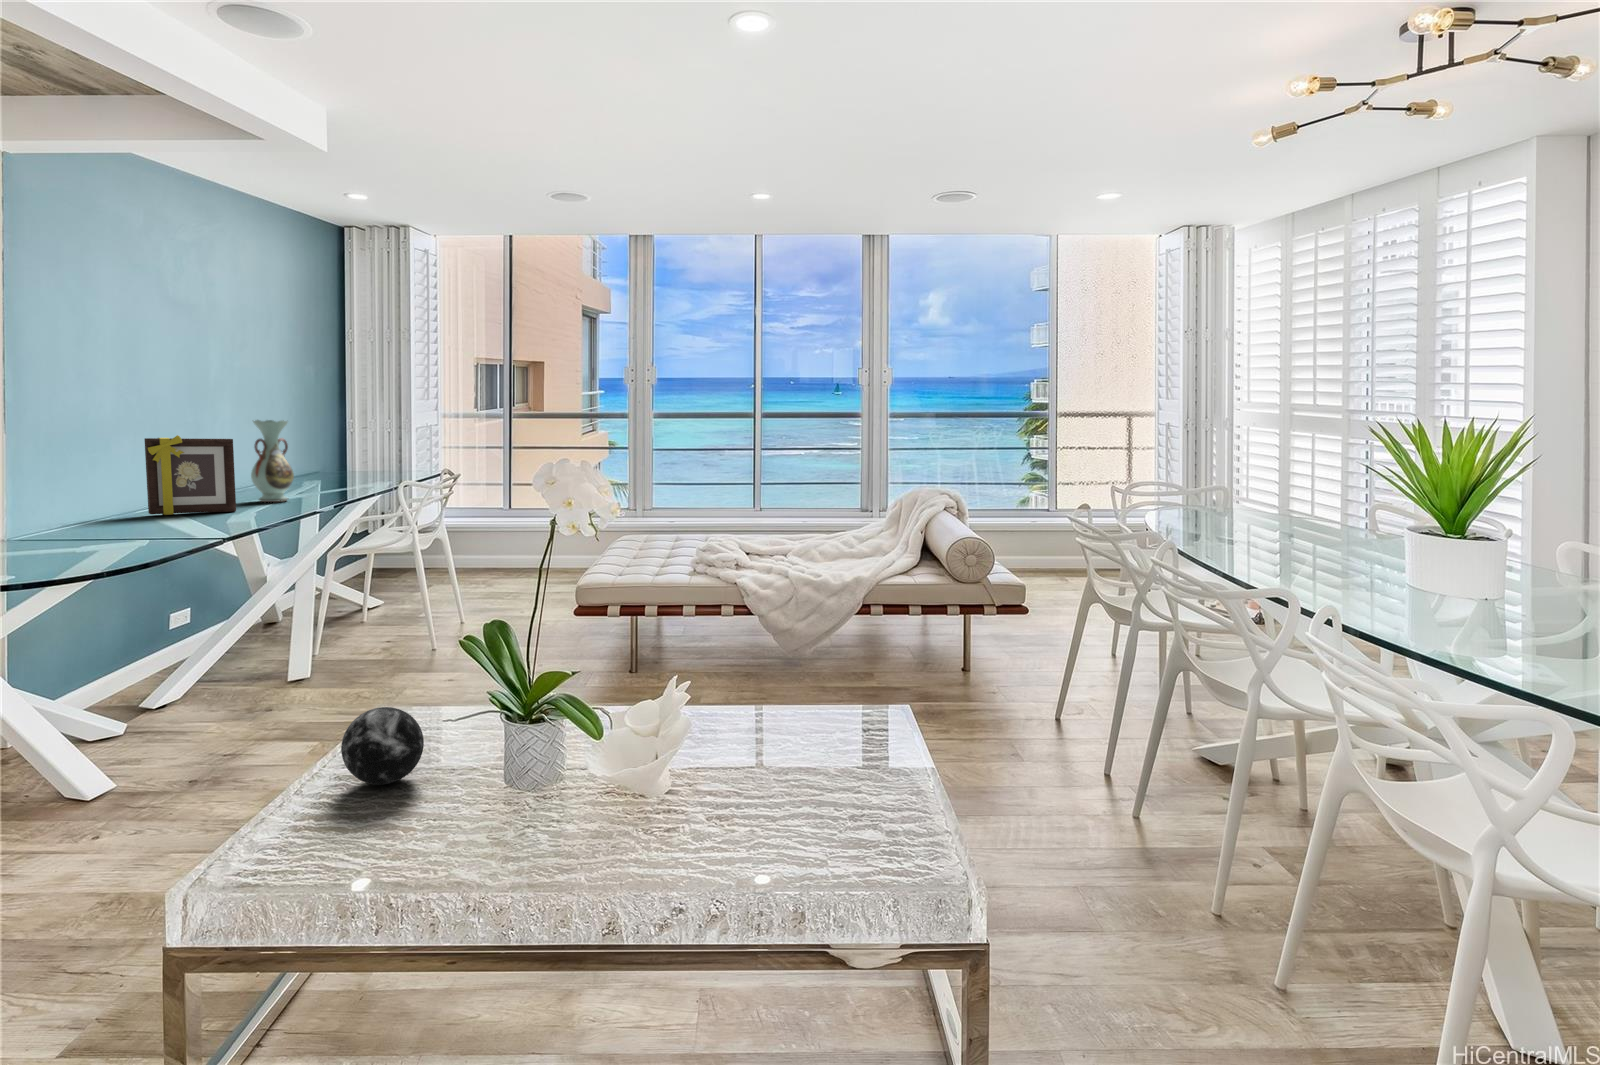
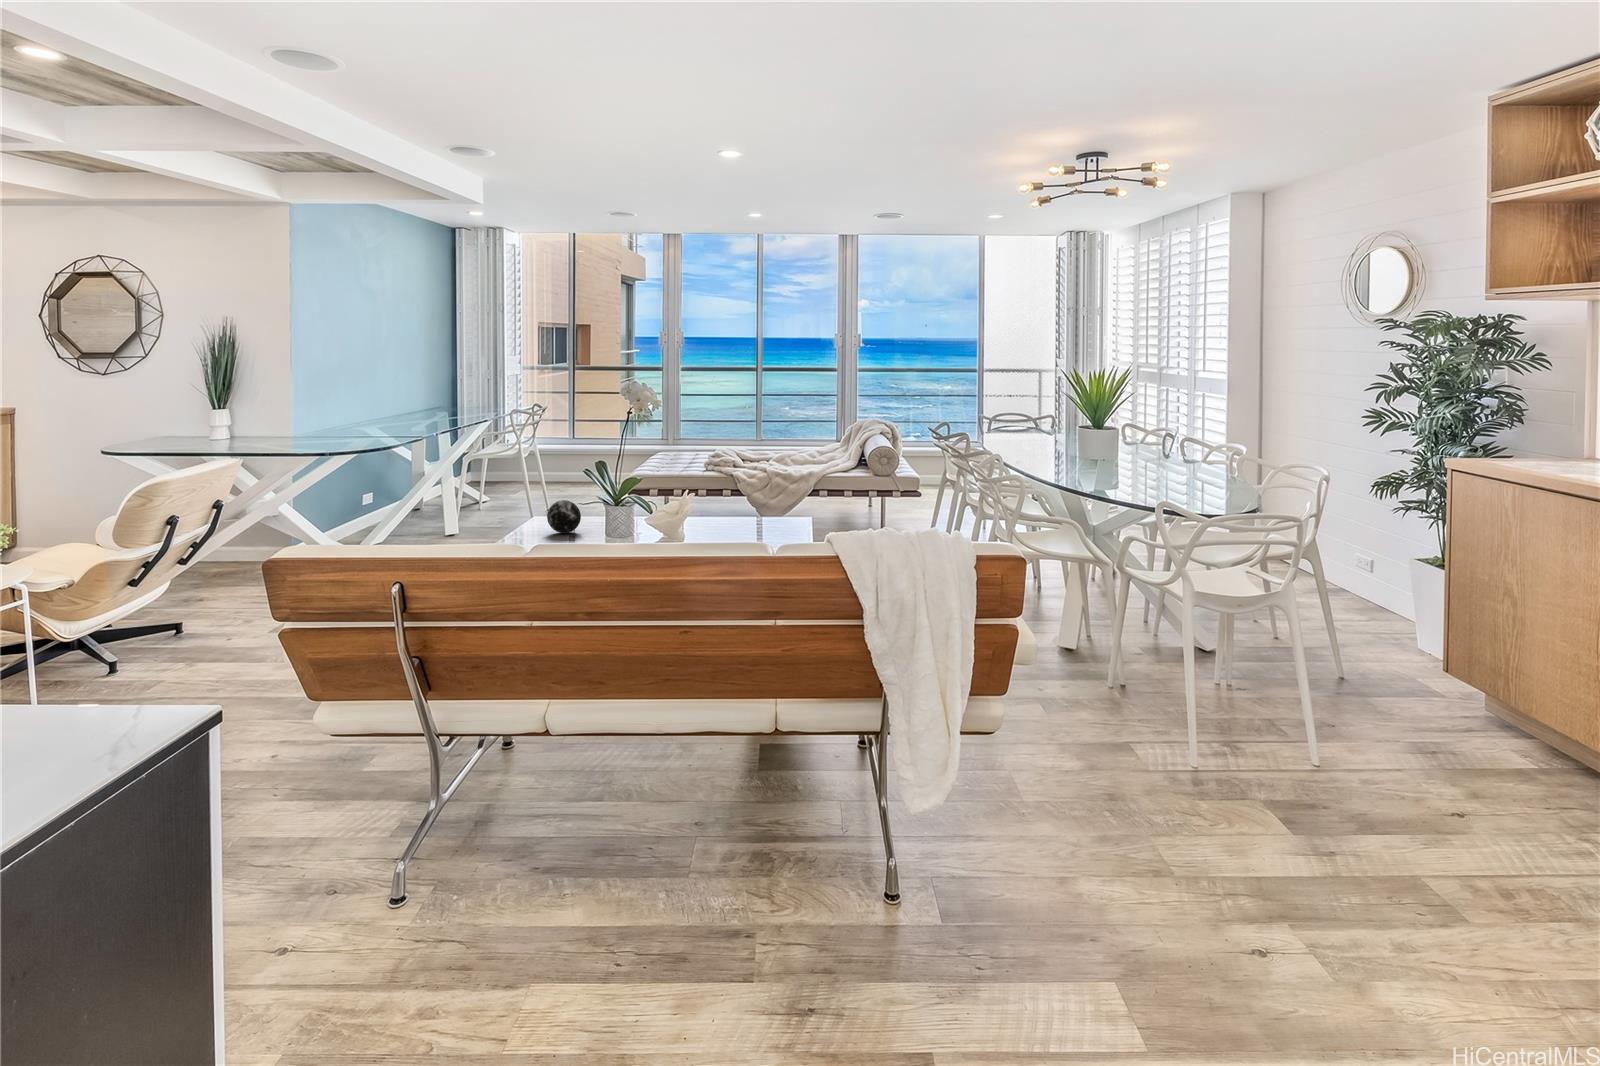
decorative vase: present [251,420,294,502] -> none [426,372,451,424]
picture frame: present [144,435,236,515] -> none [376,382,426,429]

